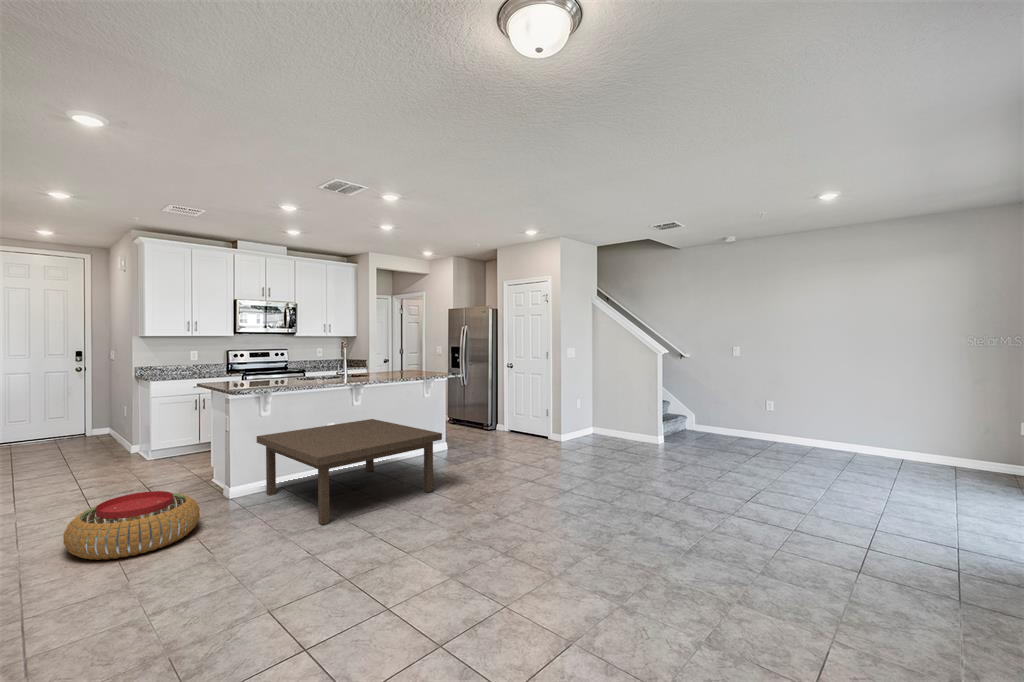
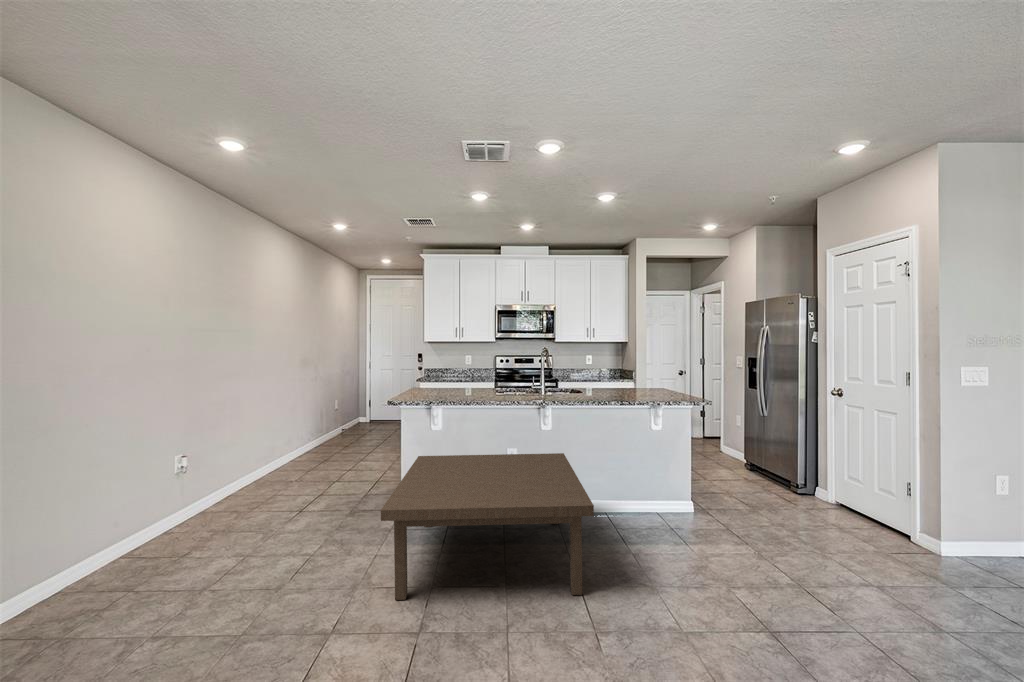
pouf: present [63,491,200,560] -> none [215,498,334,567]

